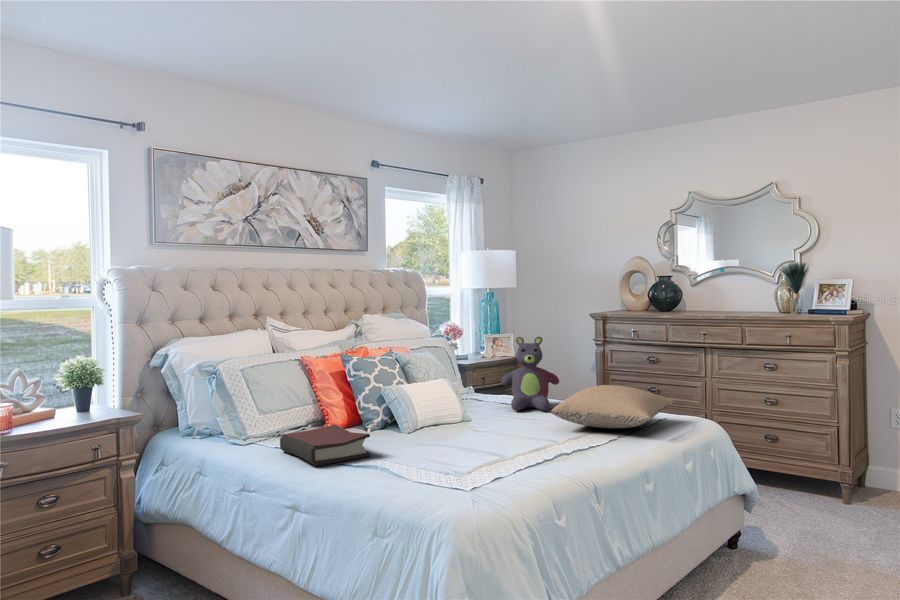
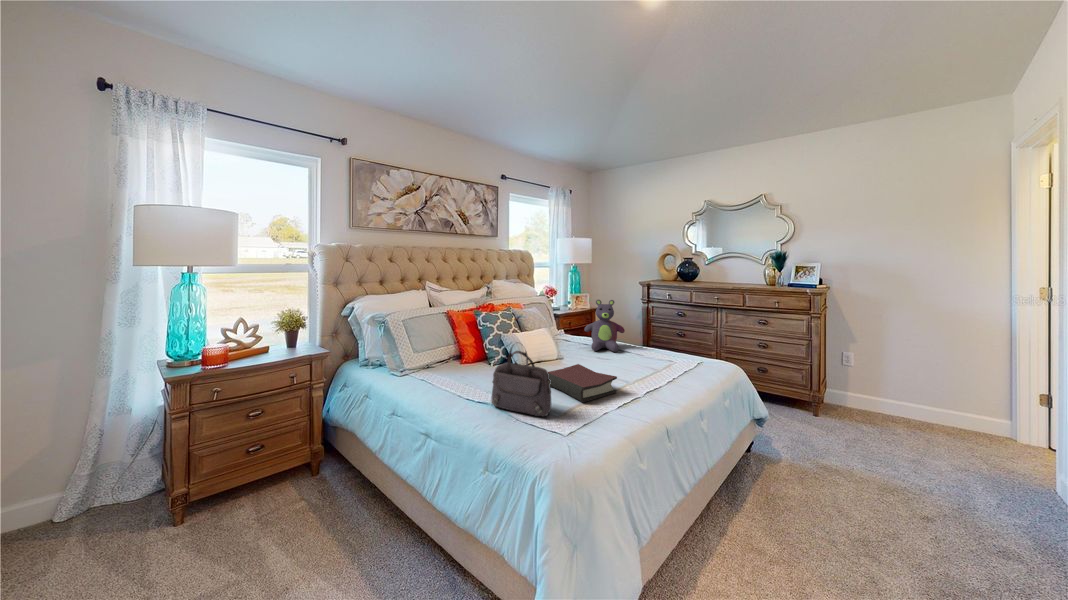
handbag: none [374,382,450,475] -> present [491,342,551,417]
pillow: present [552,385,673,429] -> none [624,338,711,372]
hardback book: present [280,424,370,466] -> present [548,364,617,402]

